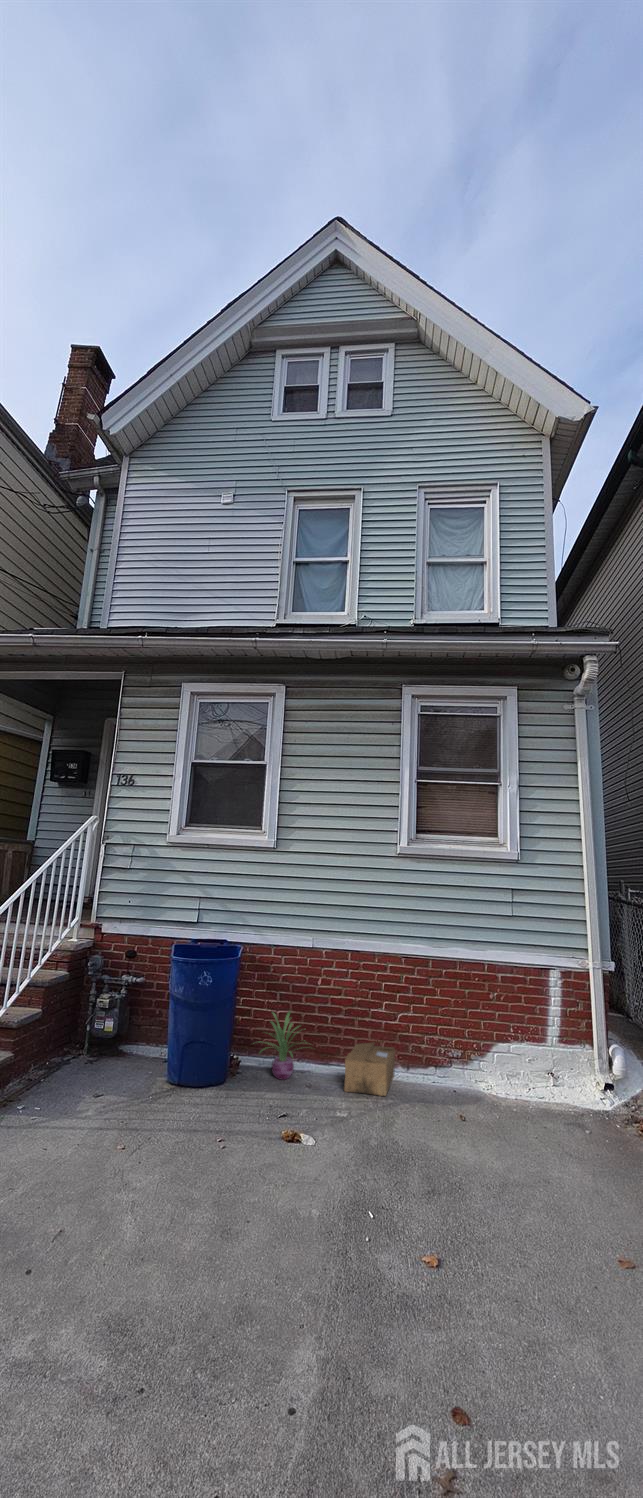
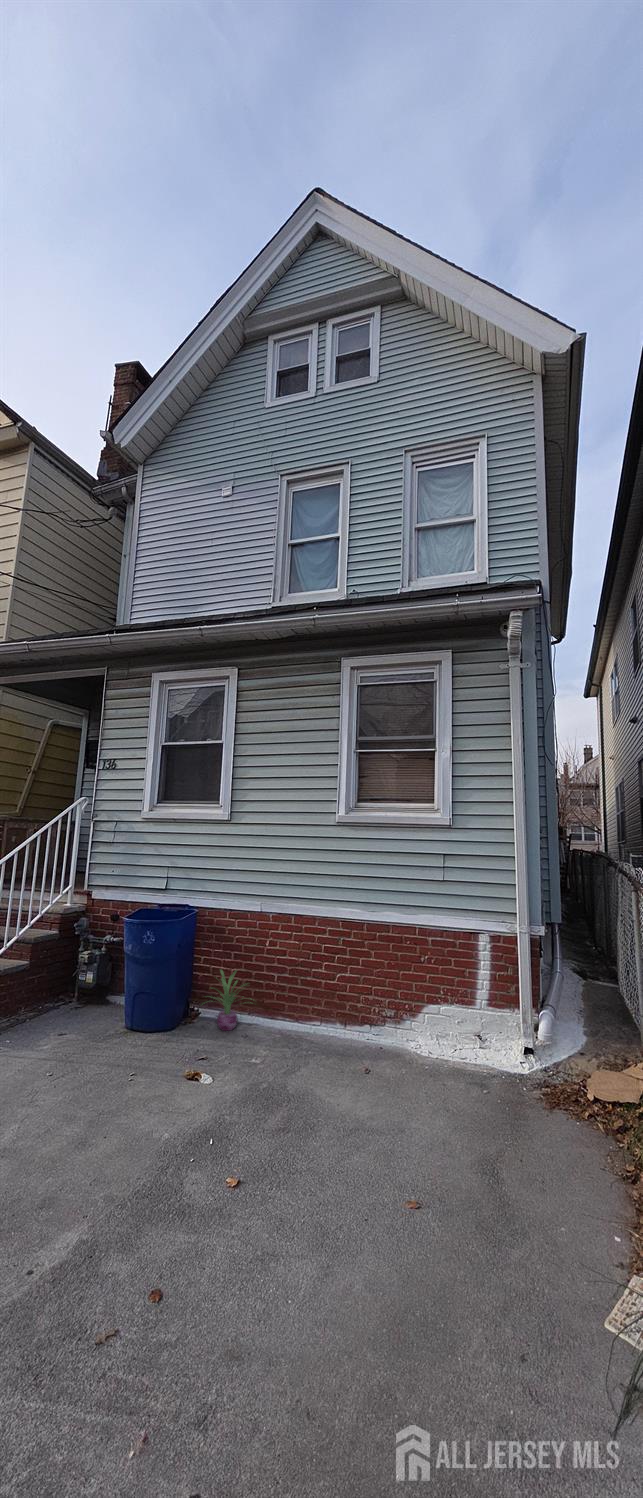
cardboard box: present [344,1042,395,1096] -> none [273,1001,334,1049]

